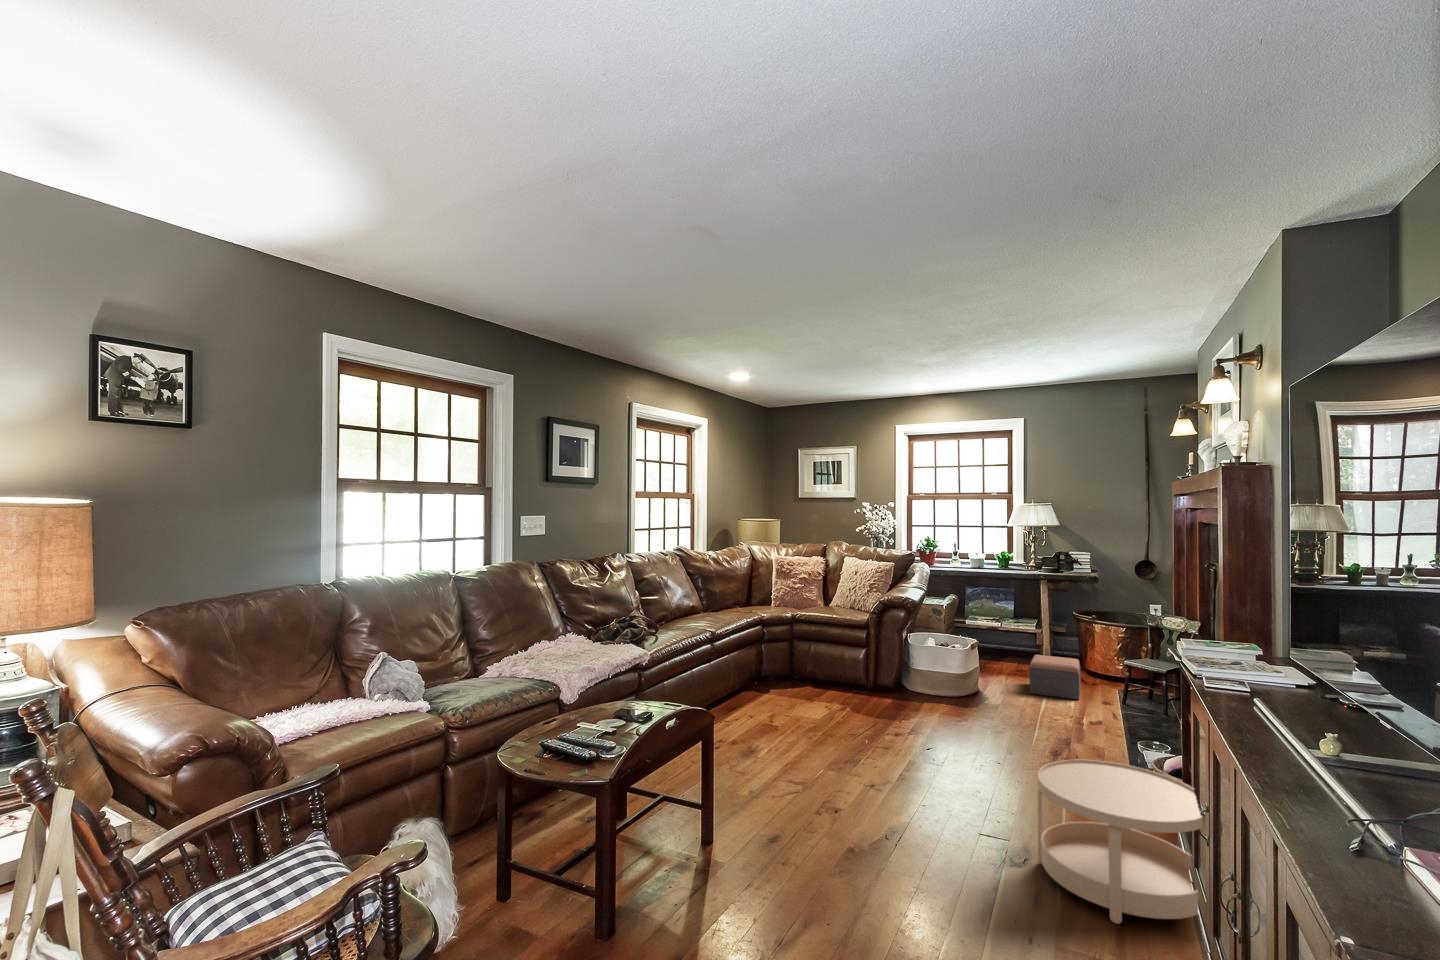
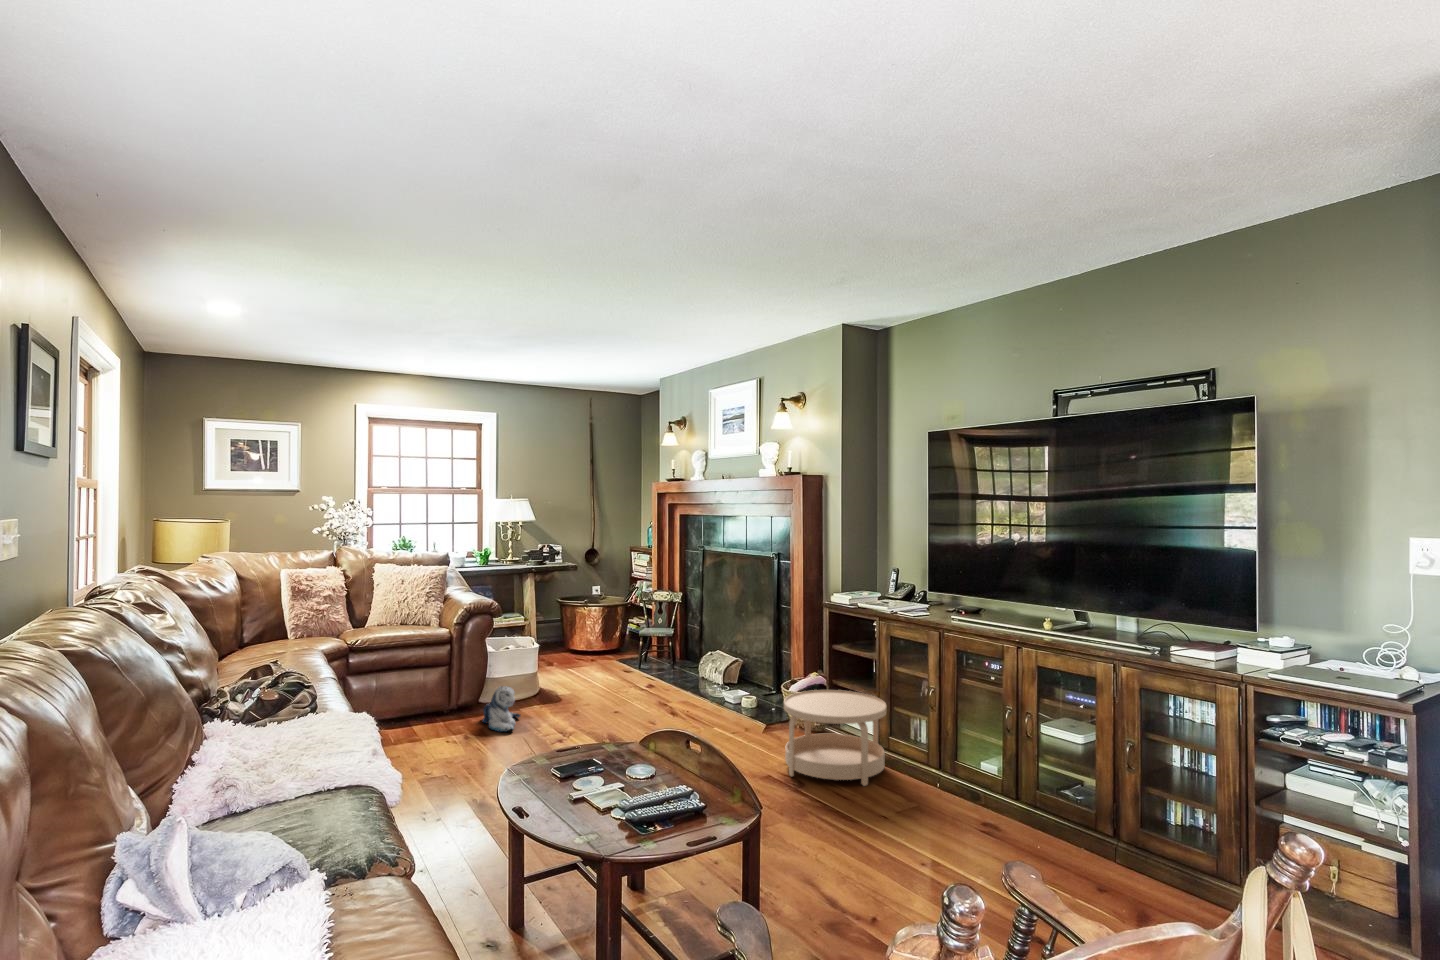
footstool: present [1029,655,1081,700] -> none [562,640,613,678]
plush toy: none [867,674,907,717] -> present [482,686,520,732]

